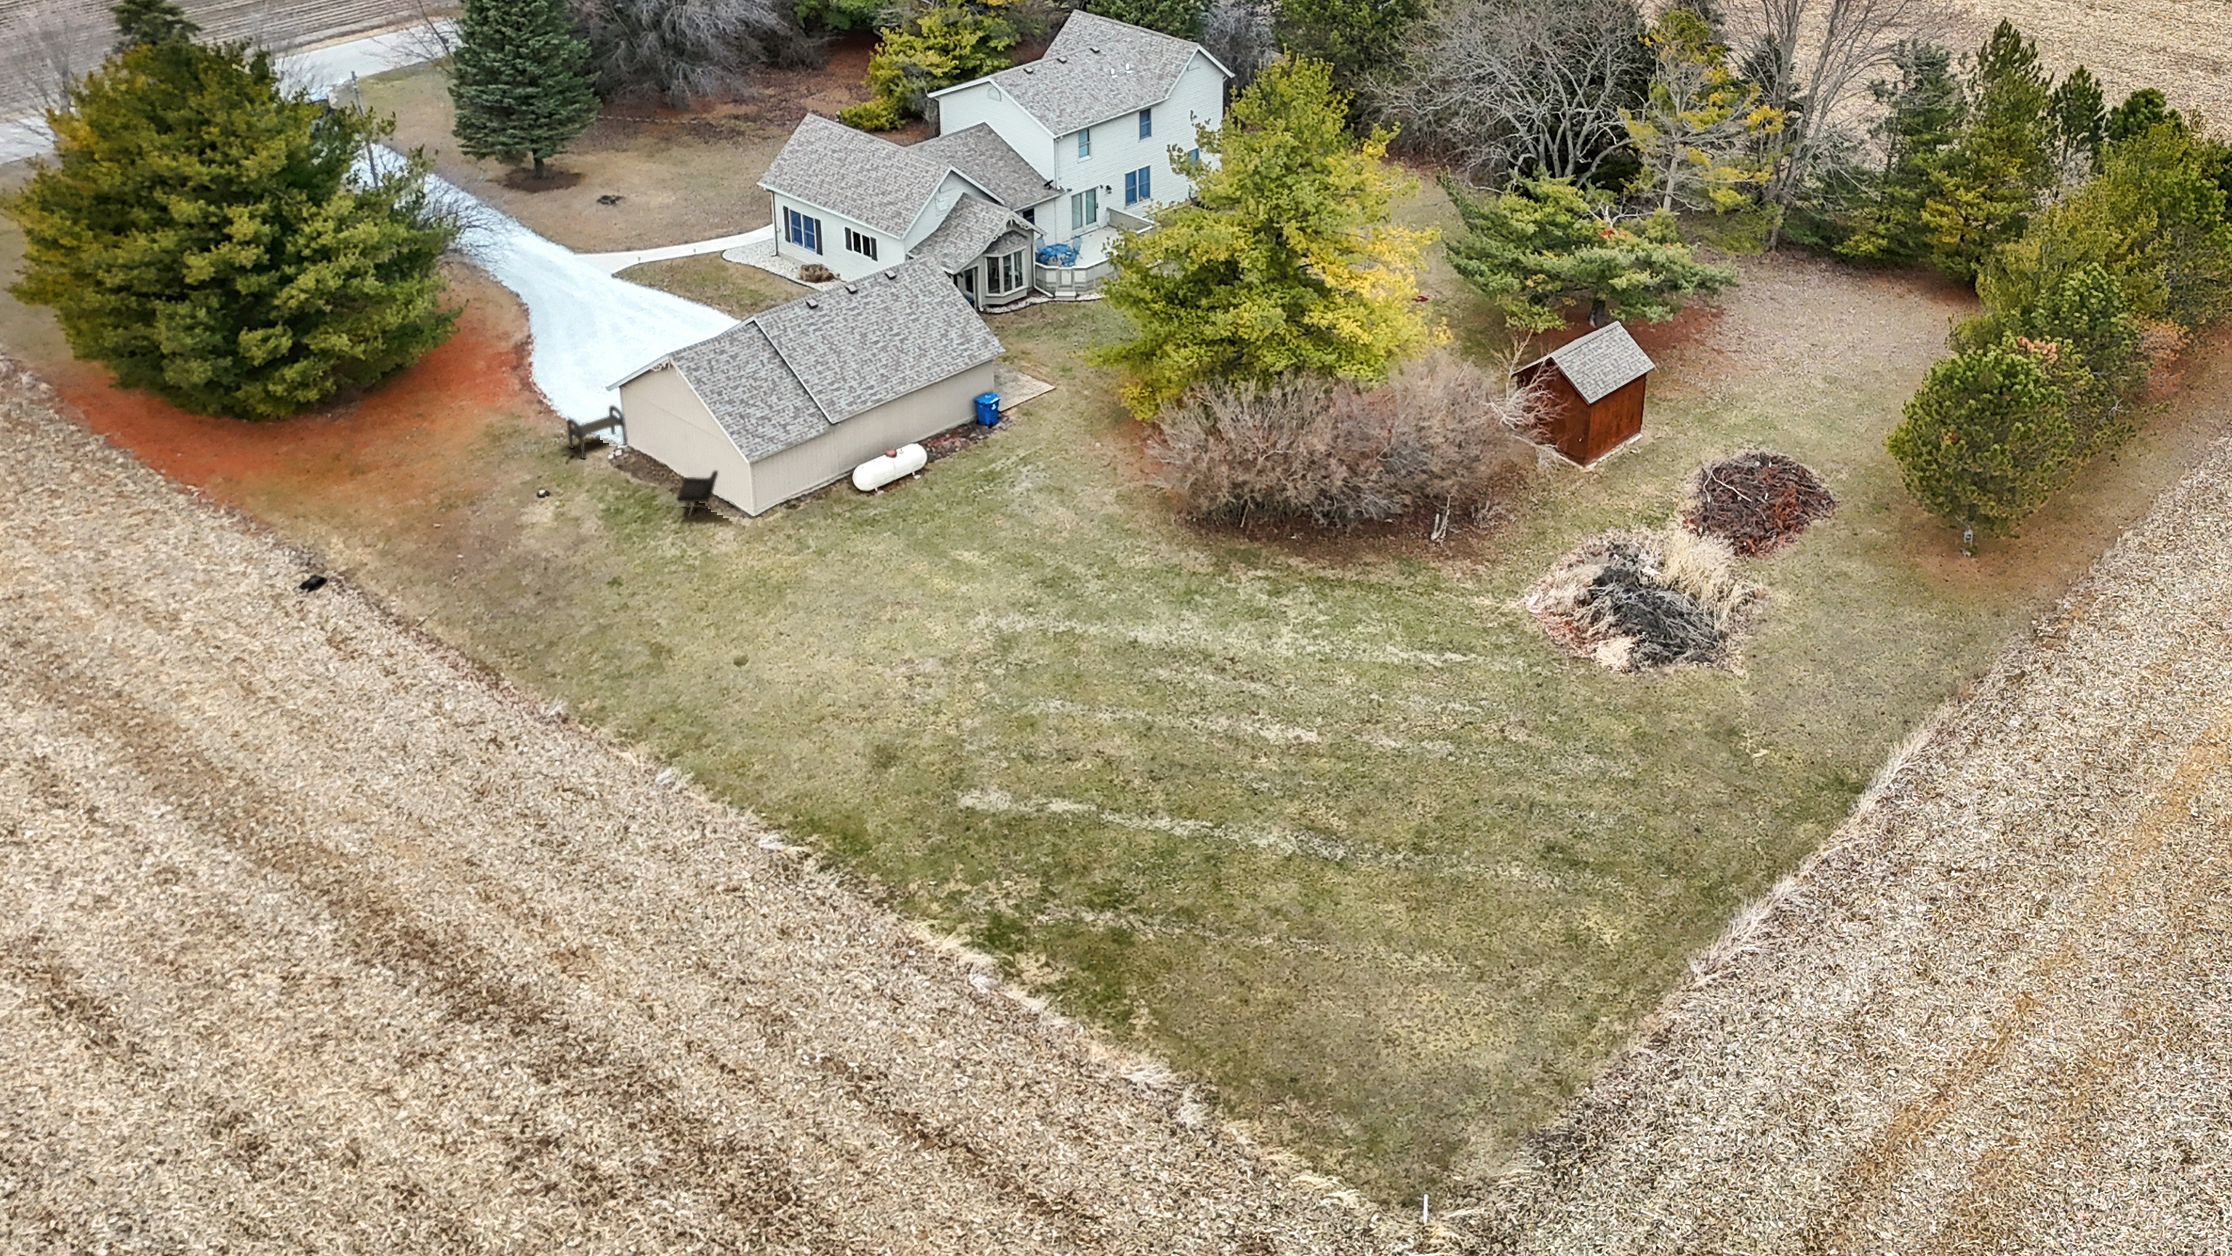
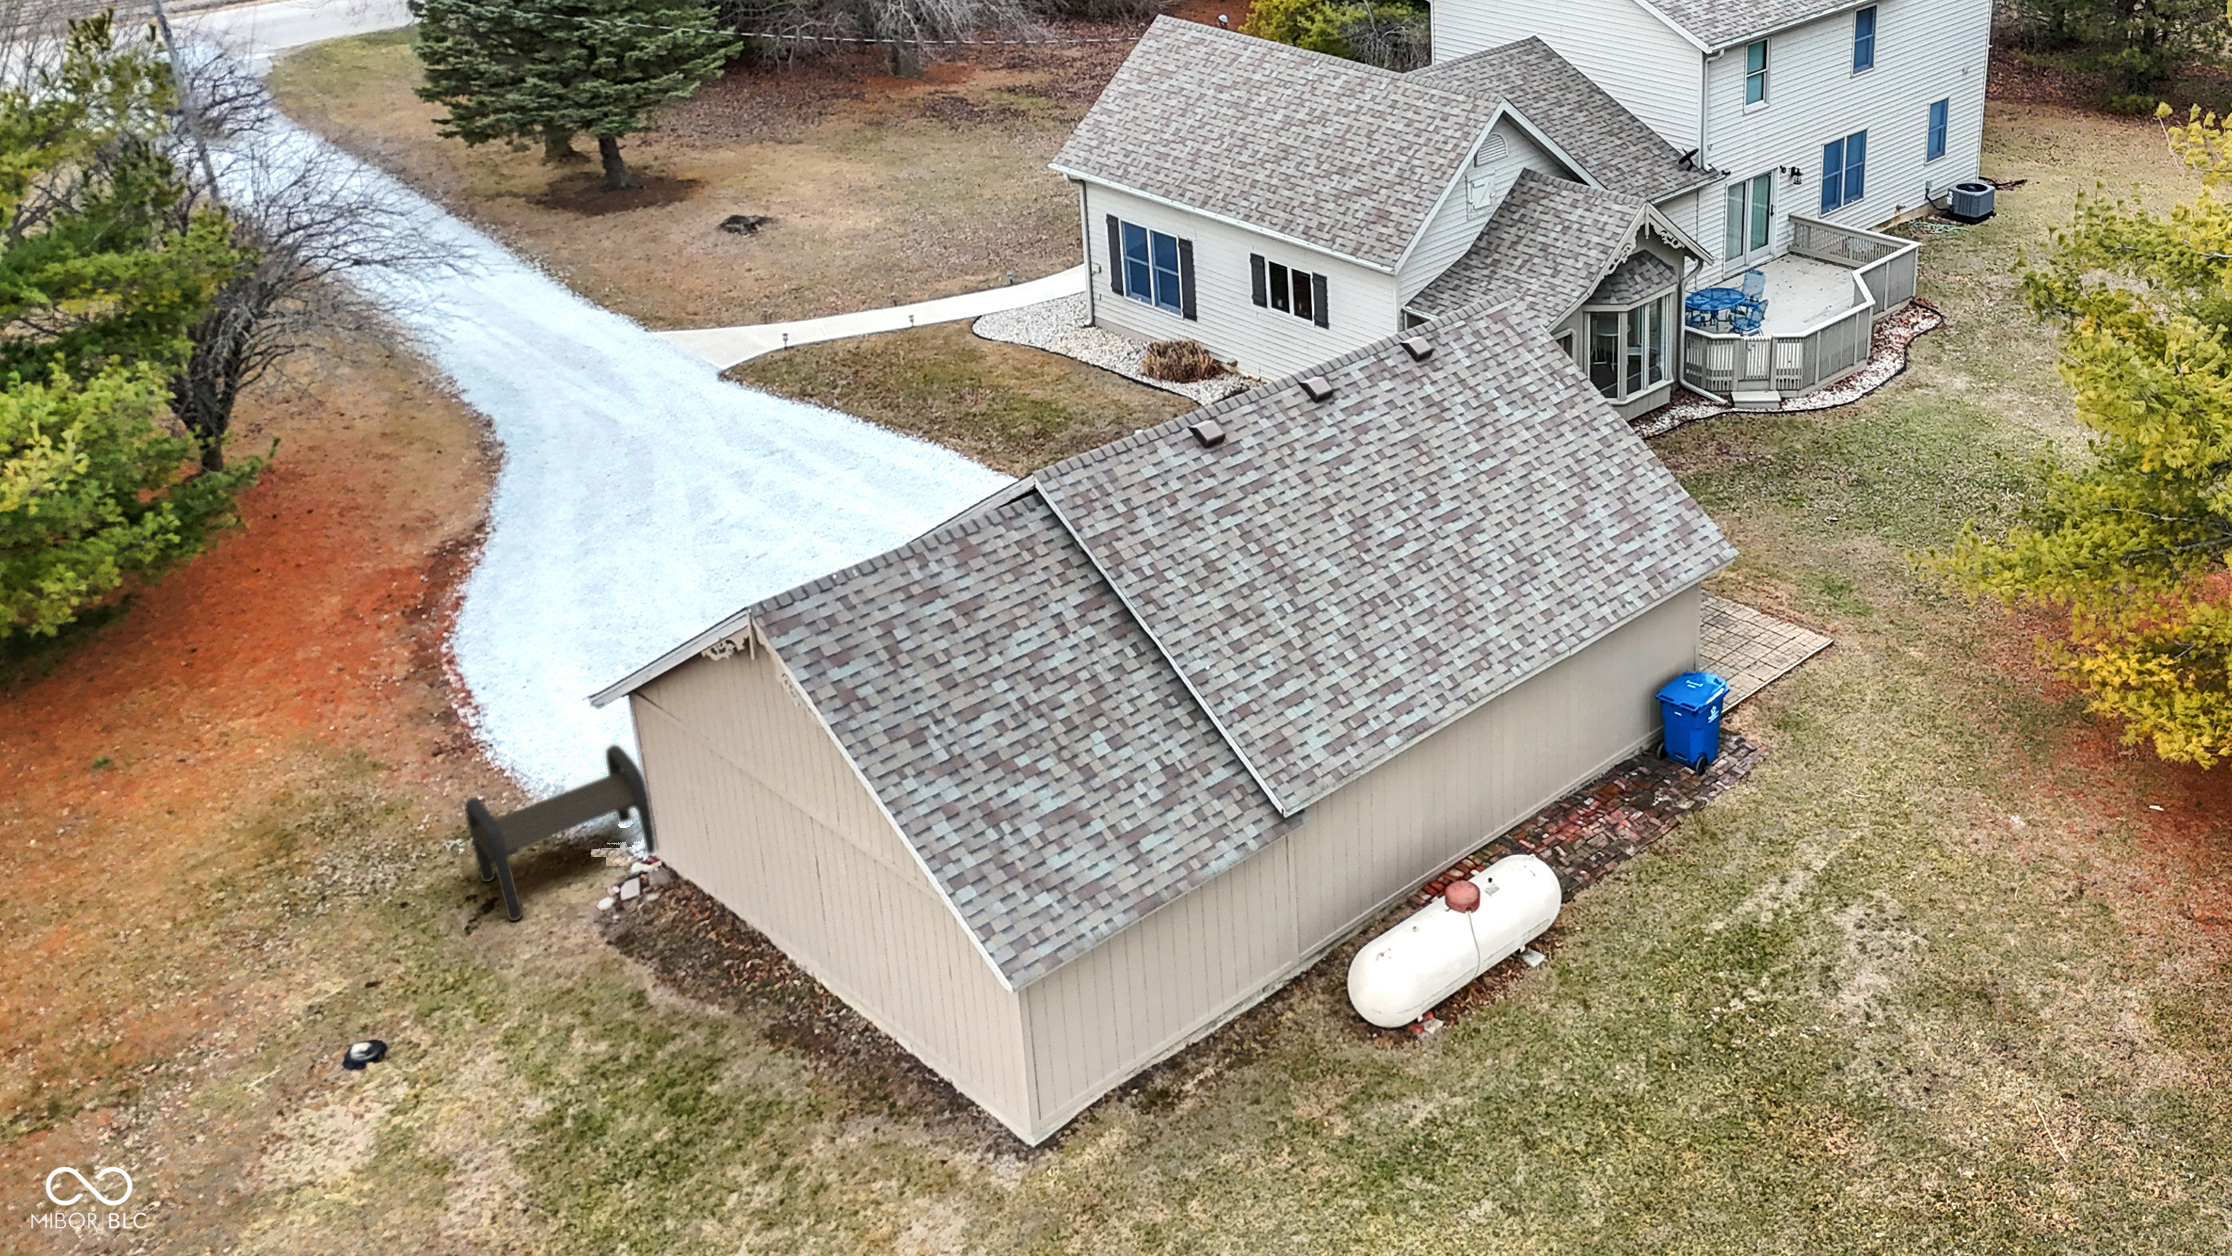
lounge chair: present [676,470,718,513] -> none [764,991,914,1157]

